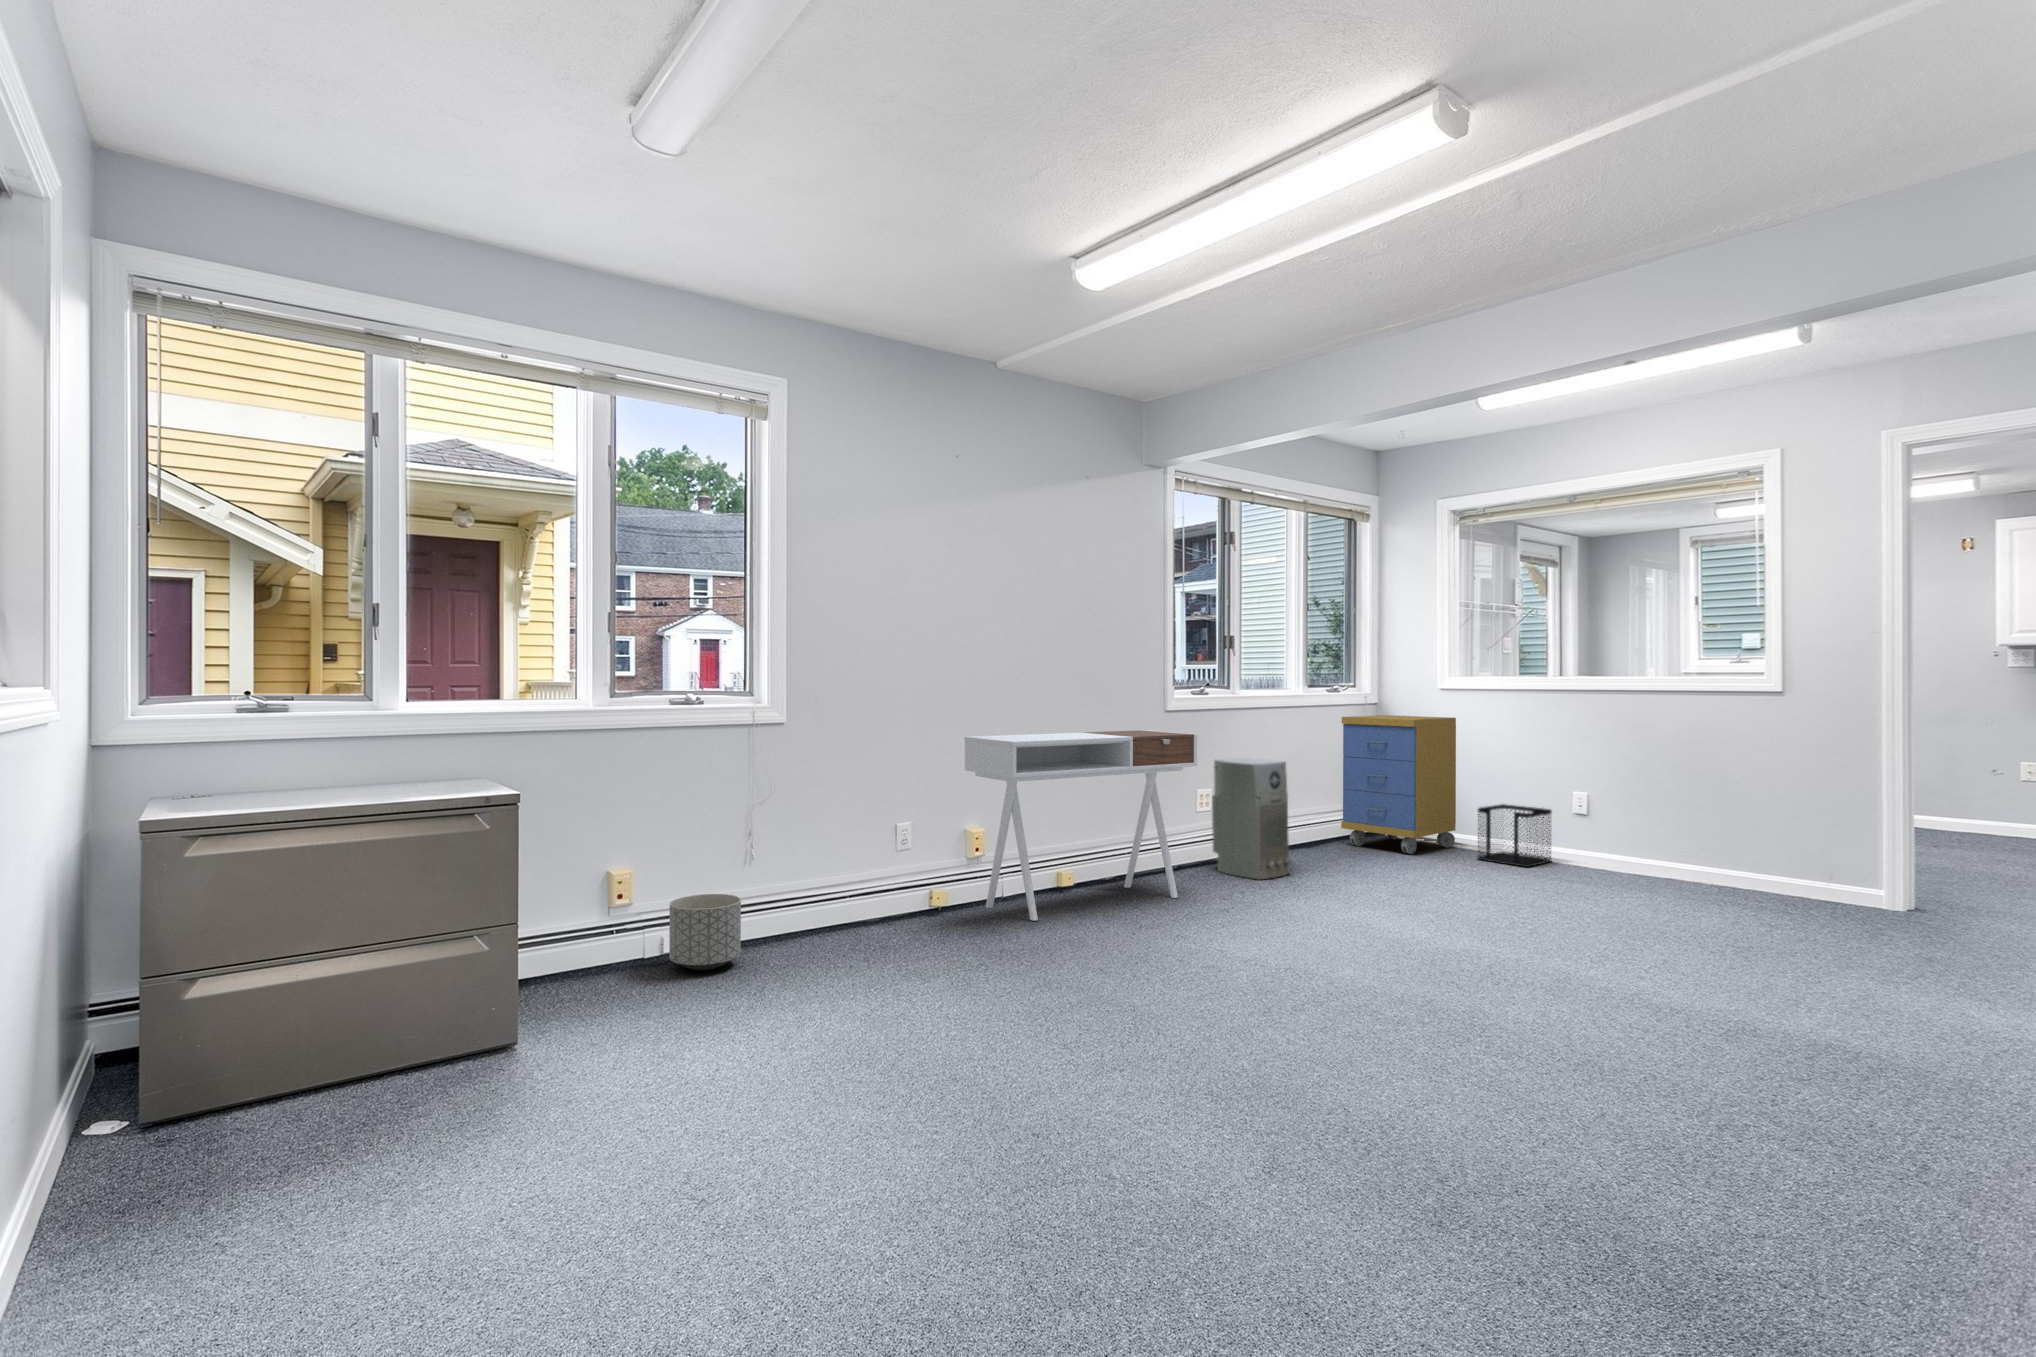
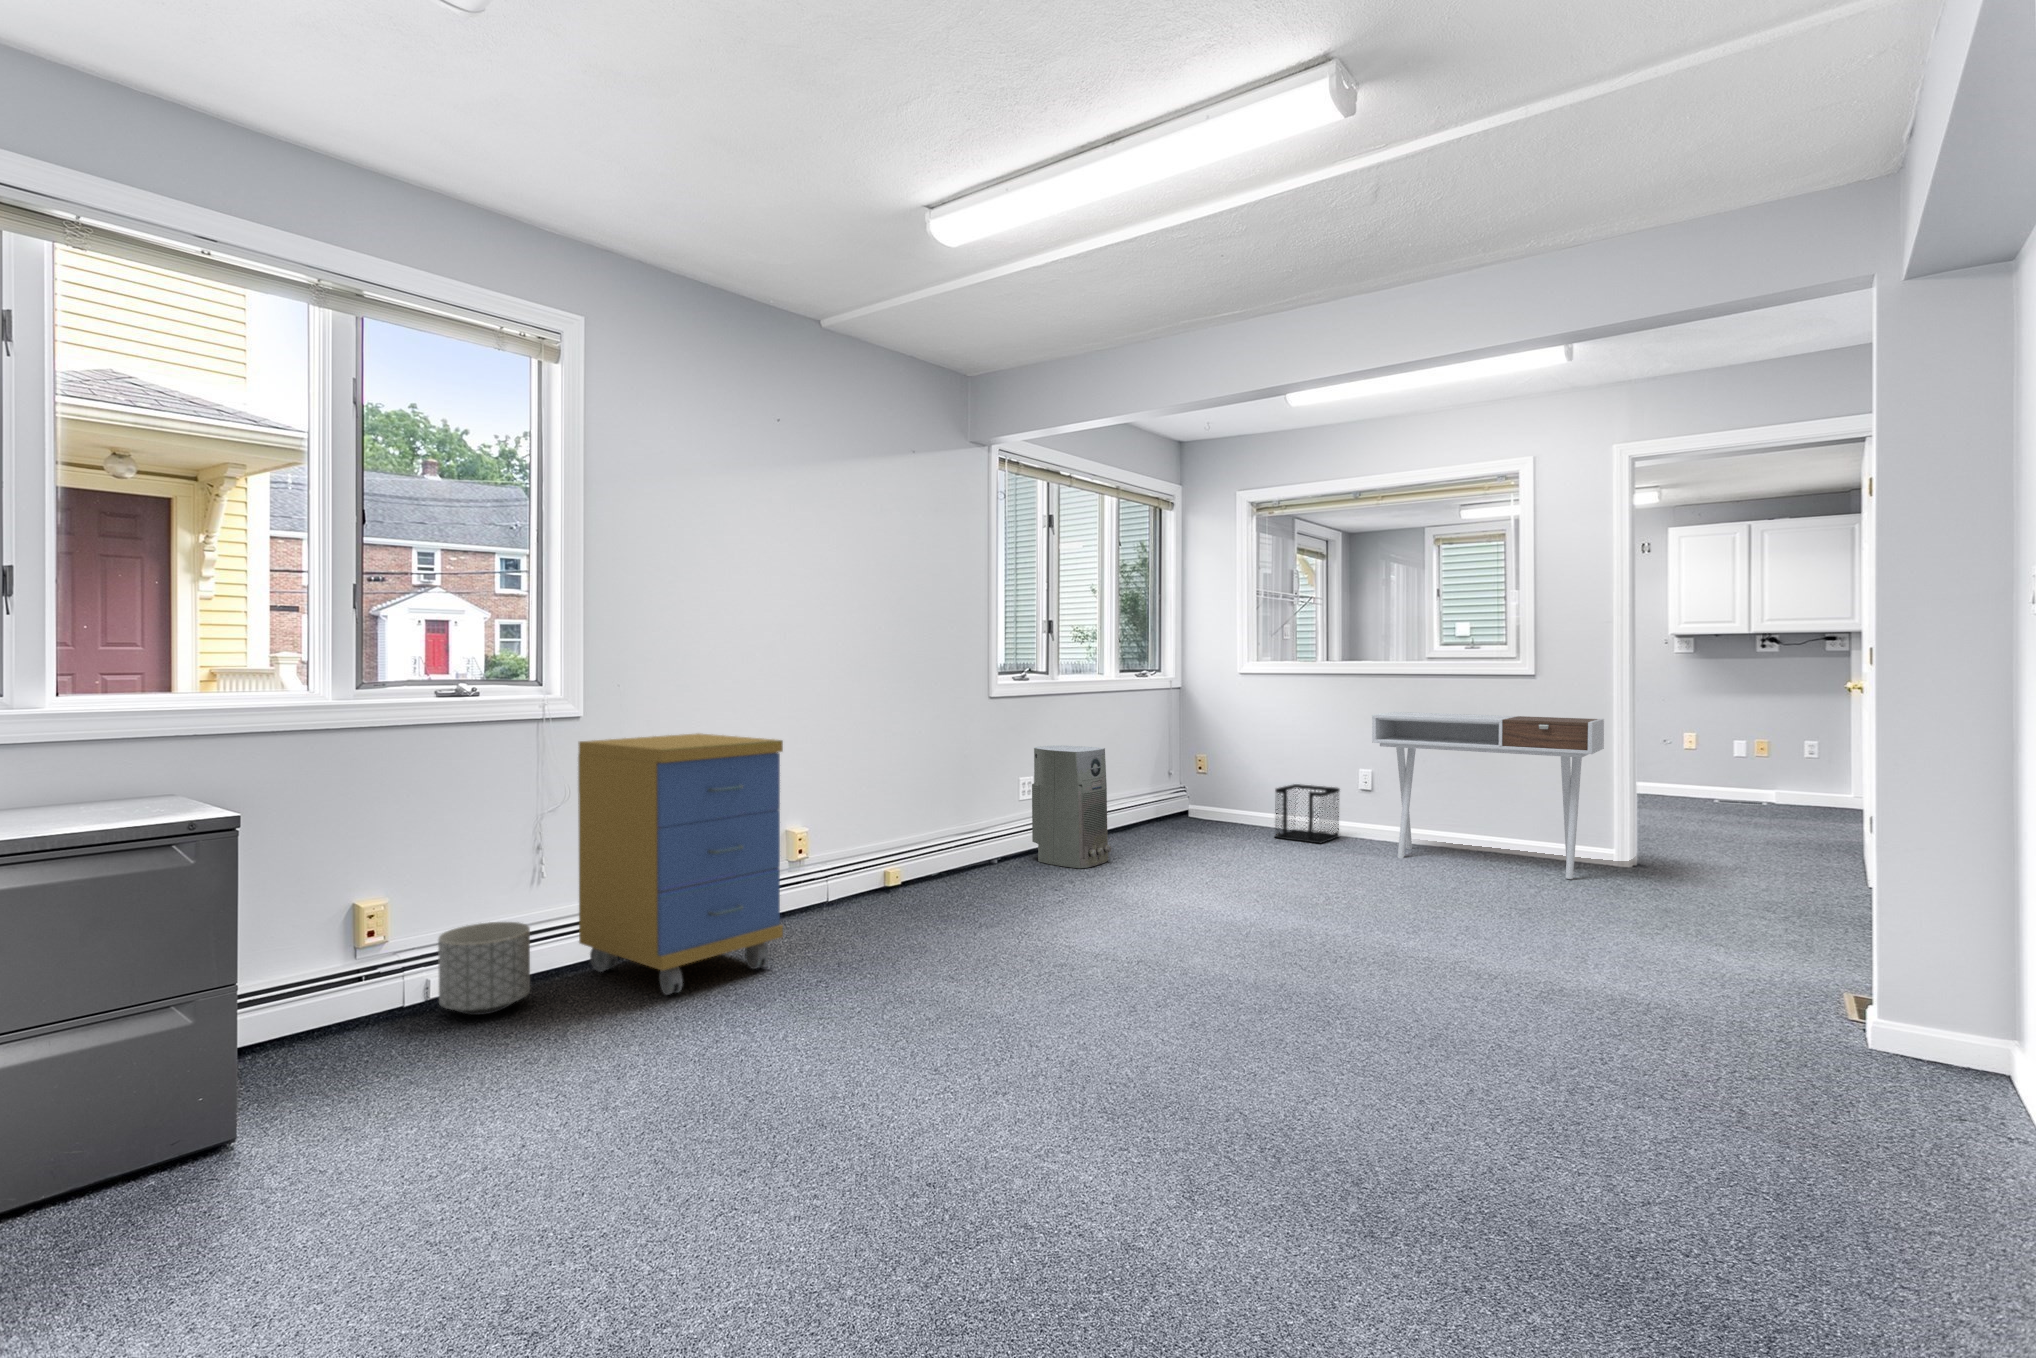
storage cabinet: present [1341,715,1456,854] -> present [578,734,783,995]
desk: present [964,730,1197,921] -> present [1372,712,1604,879]

